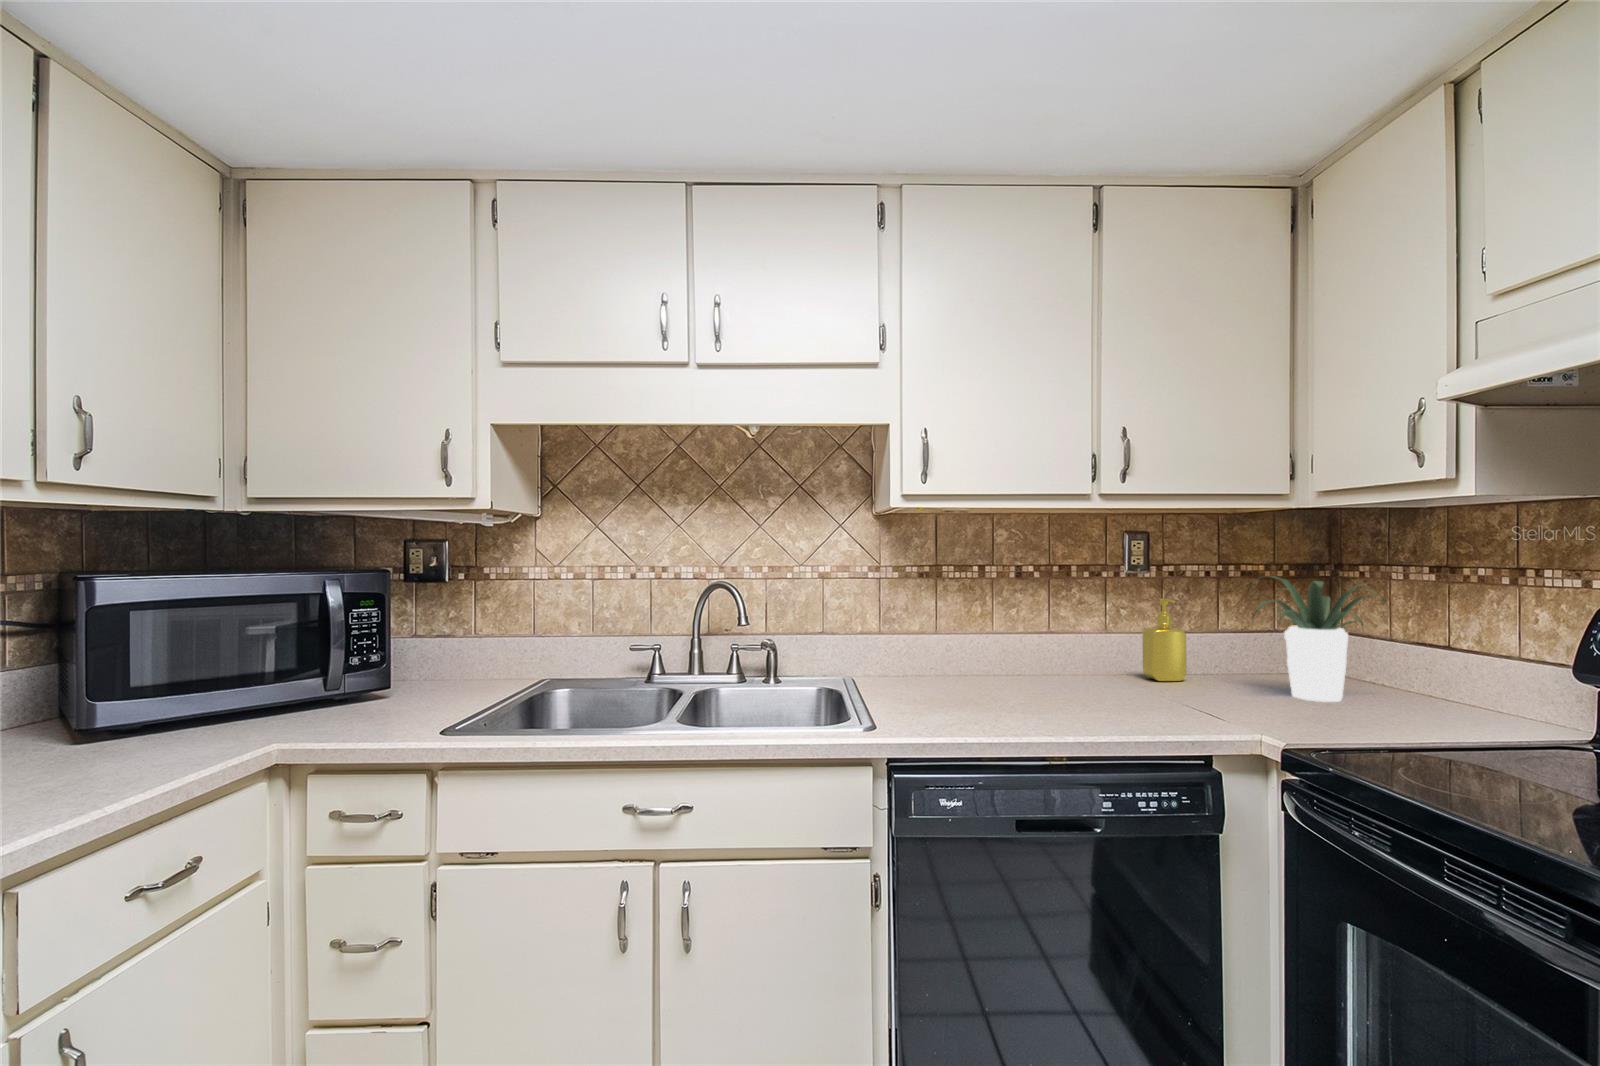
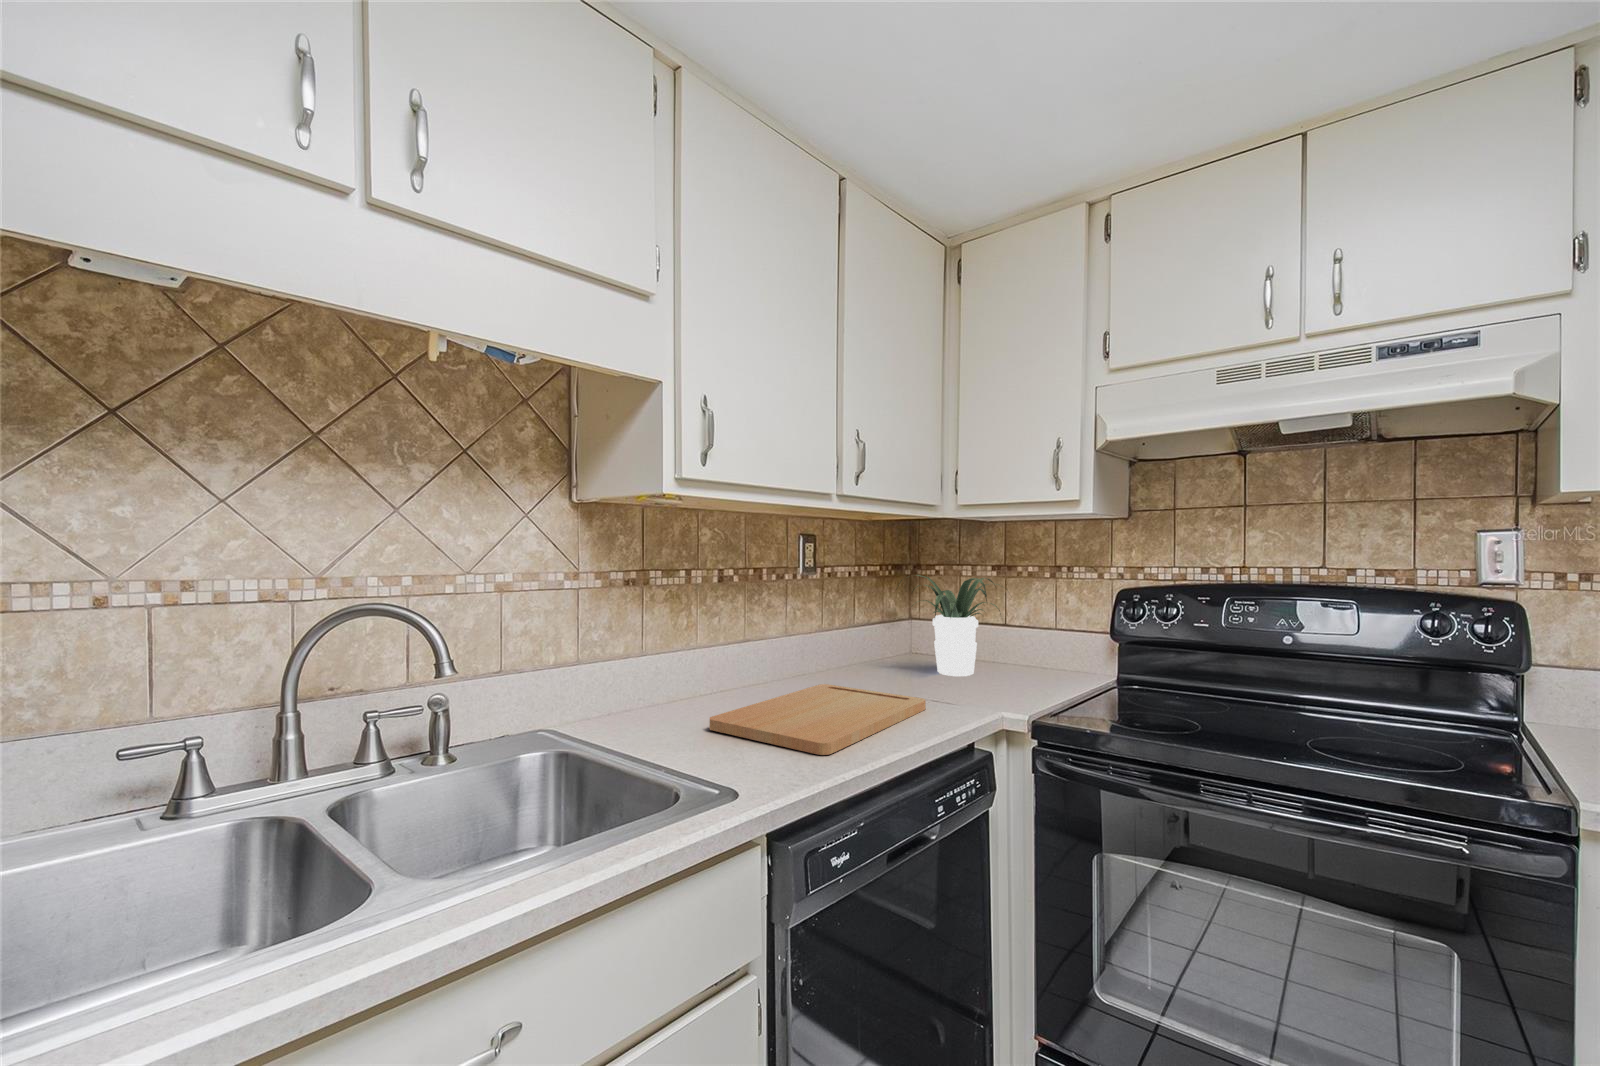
soap dispenser: present [1143,598,1187,681] -> none [817,598,851,675]
cutting board: none [948,682,1176,722] -> present [710,684,926,755]

